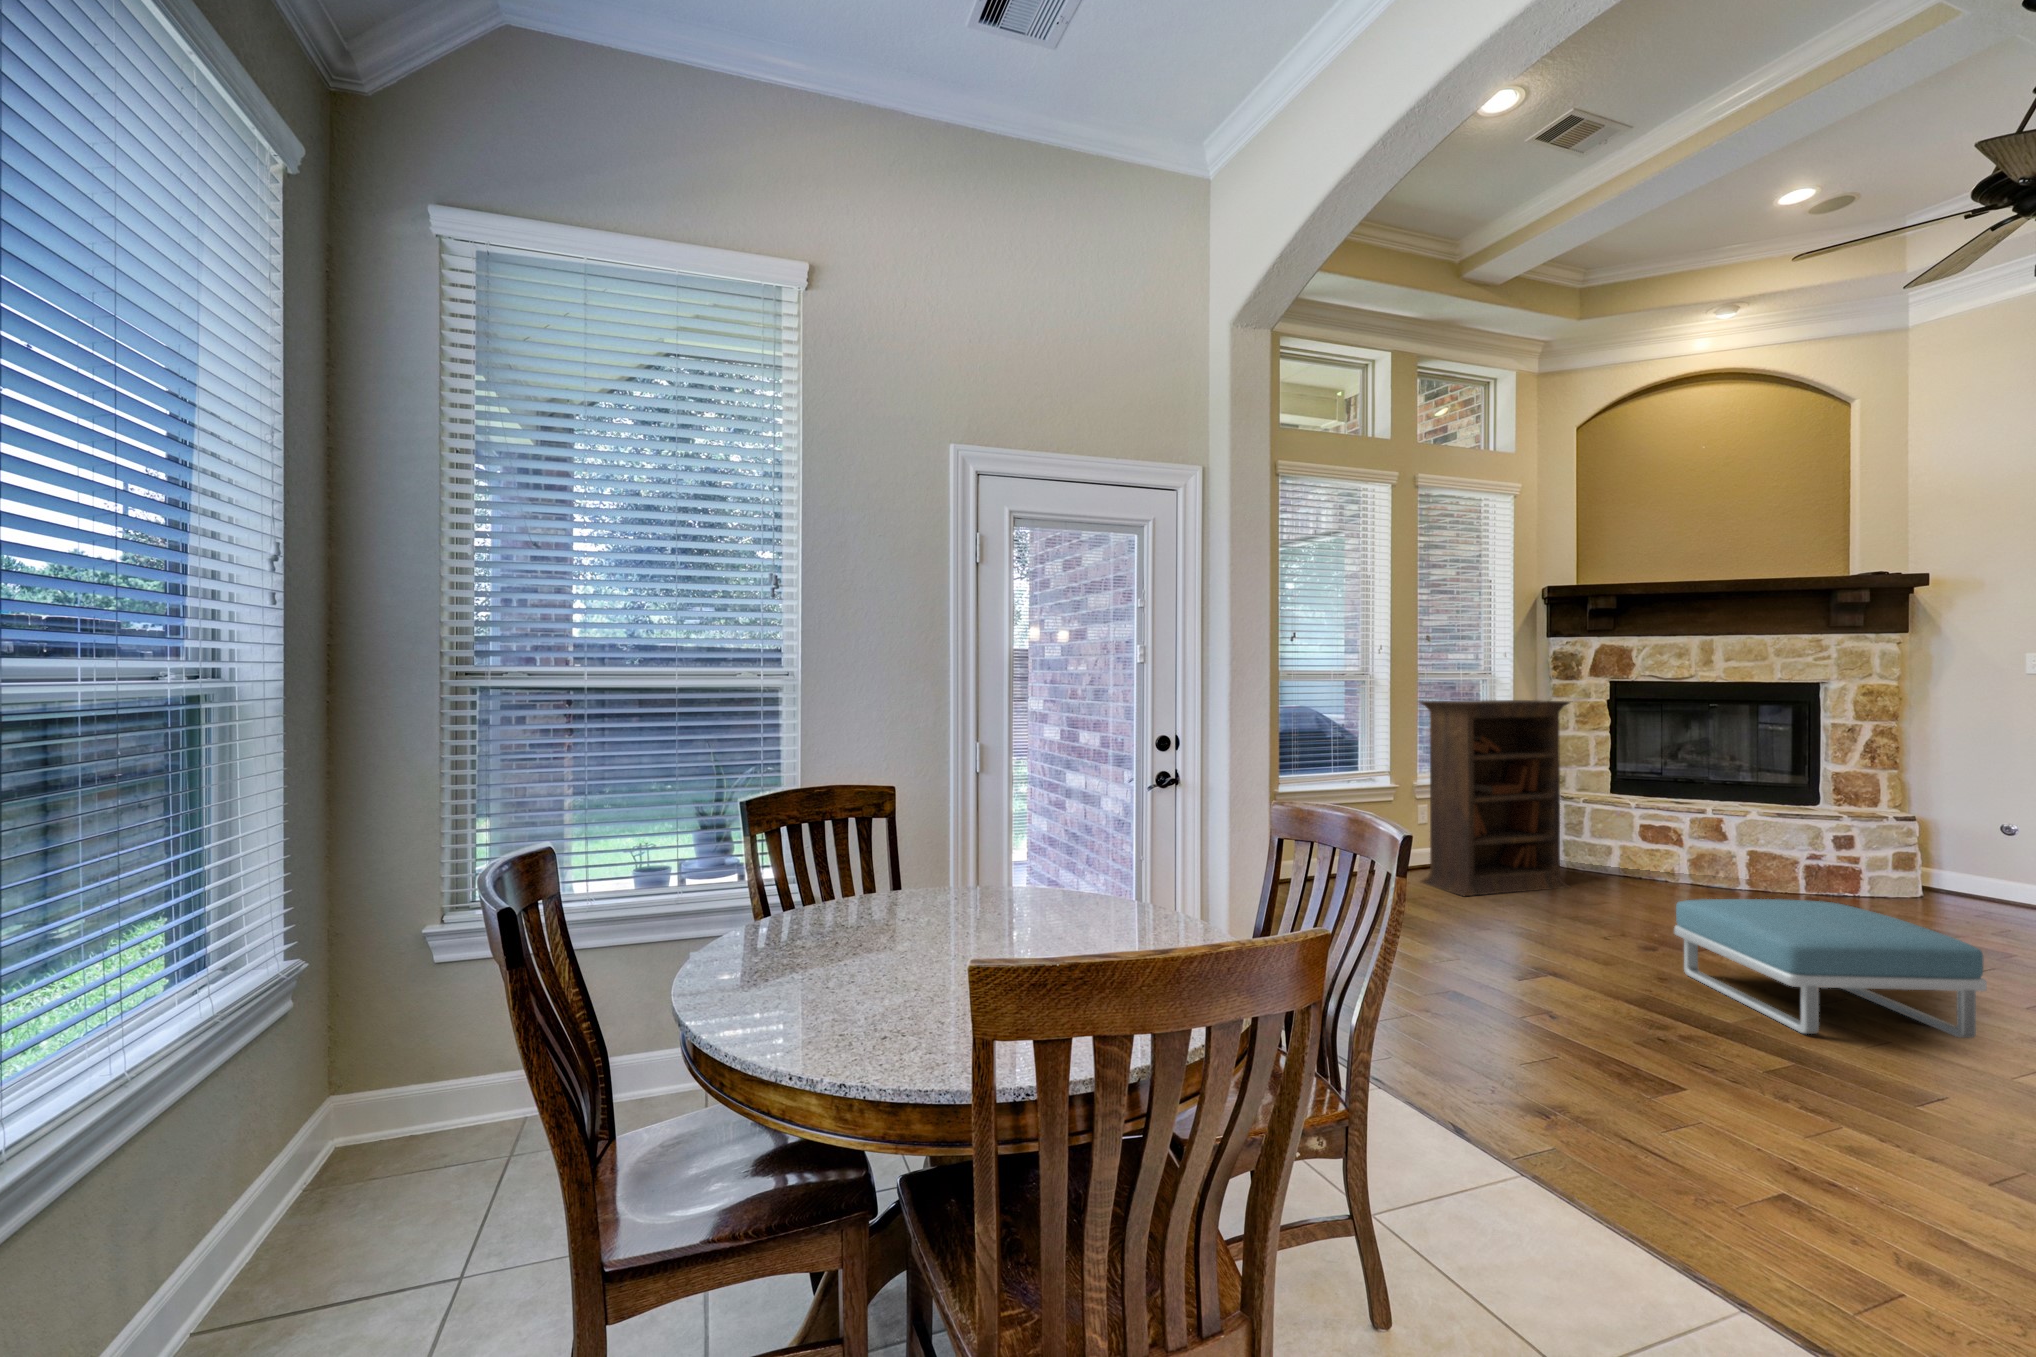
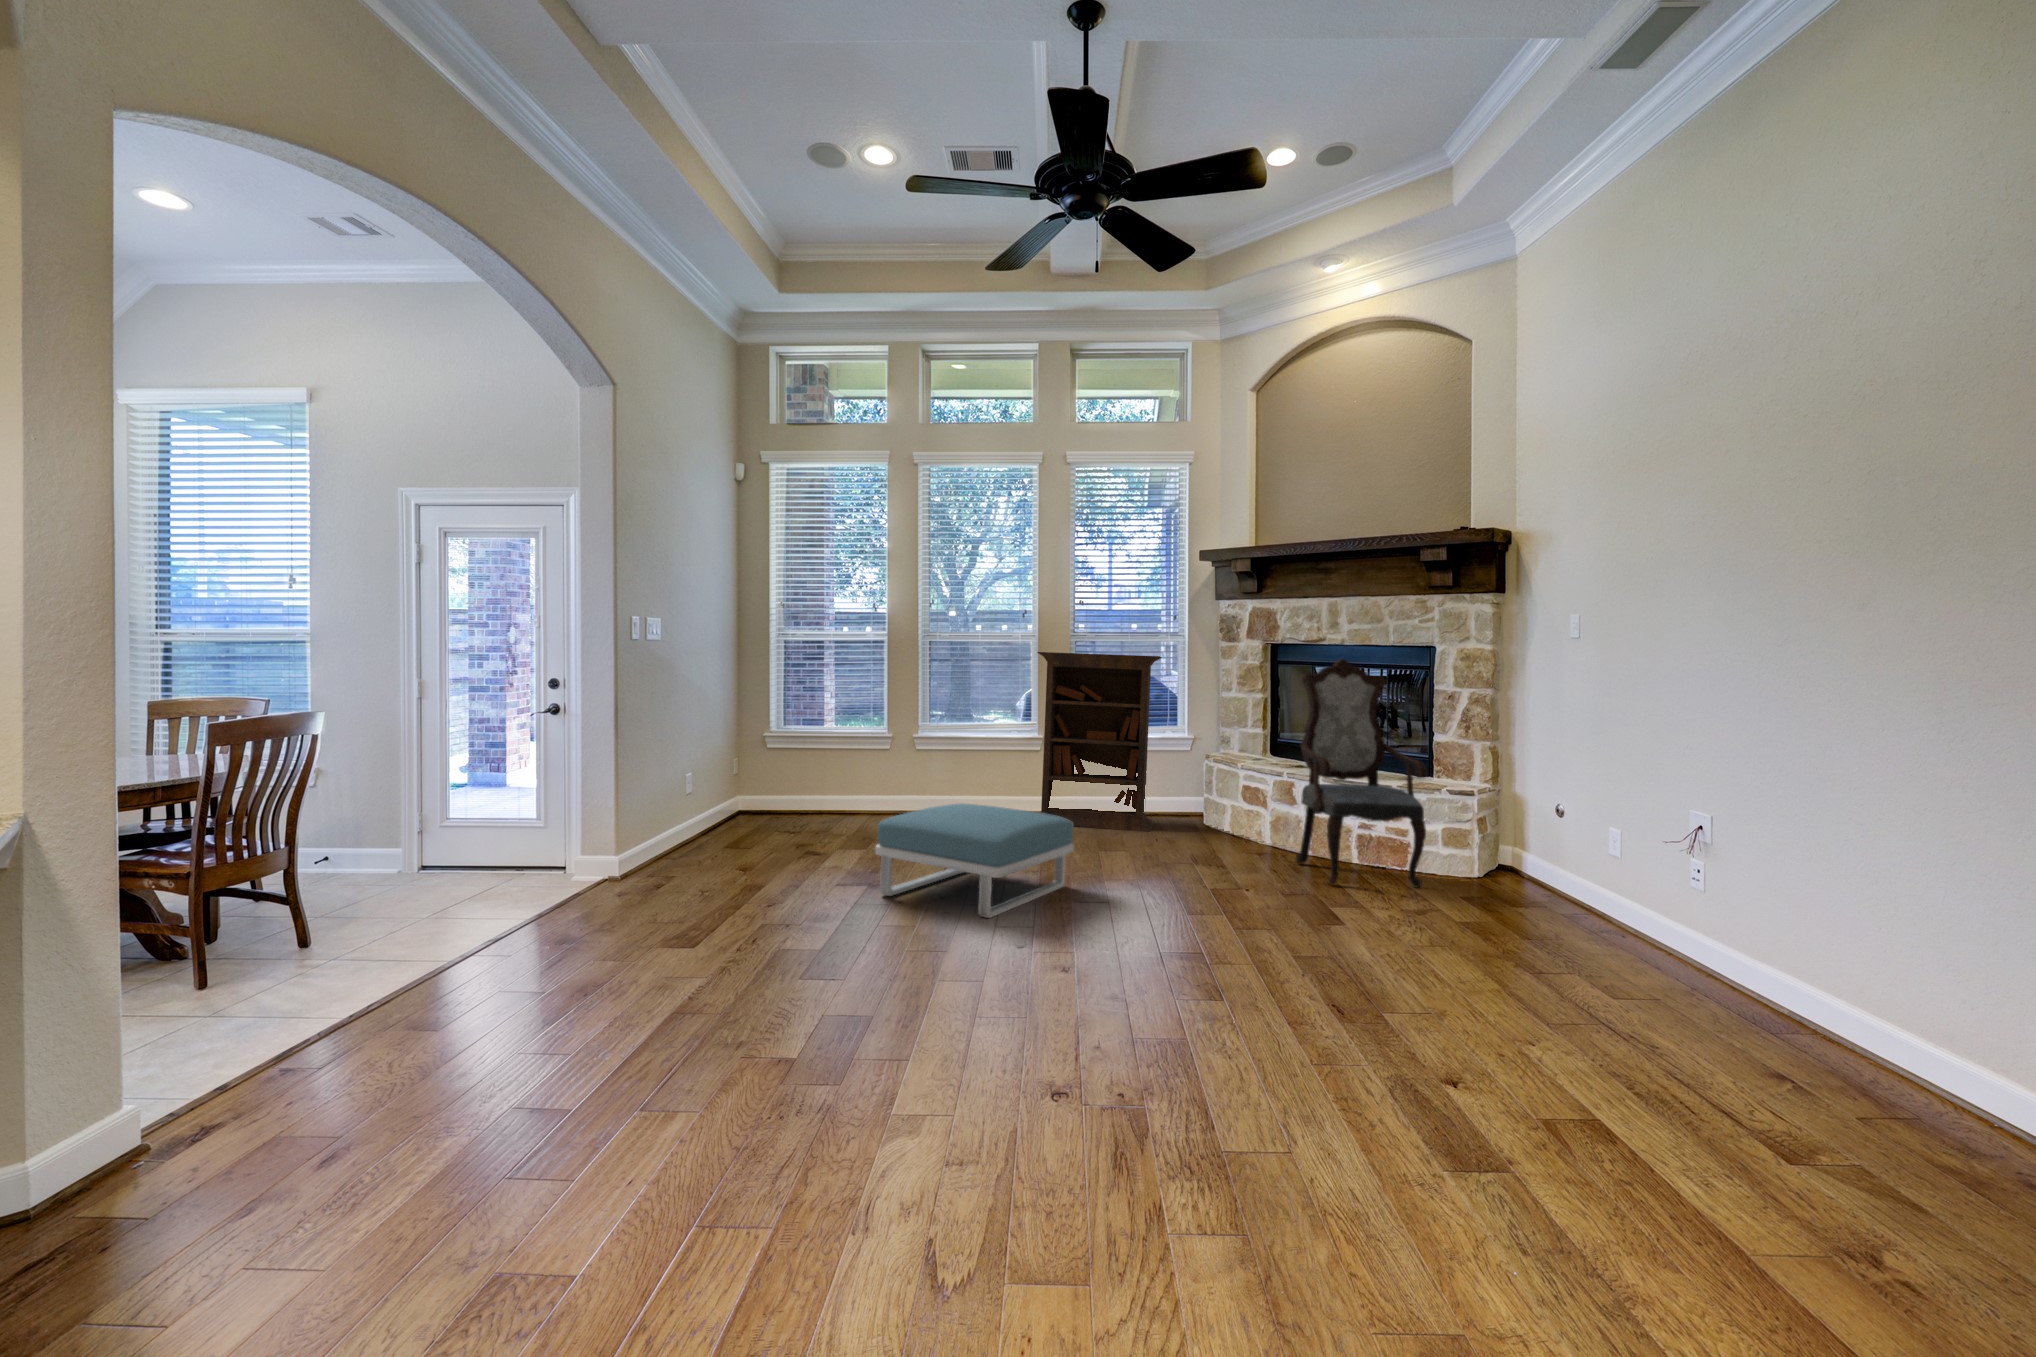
armchair: none [1789,700,1947,924] -> present [1295,659,1427,888]

